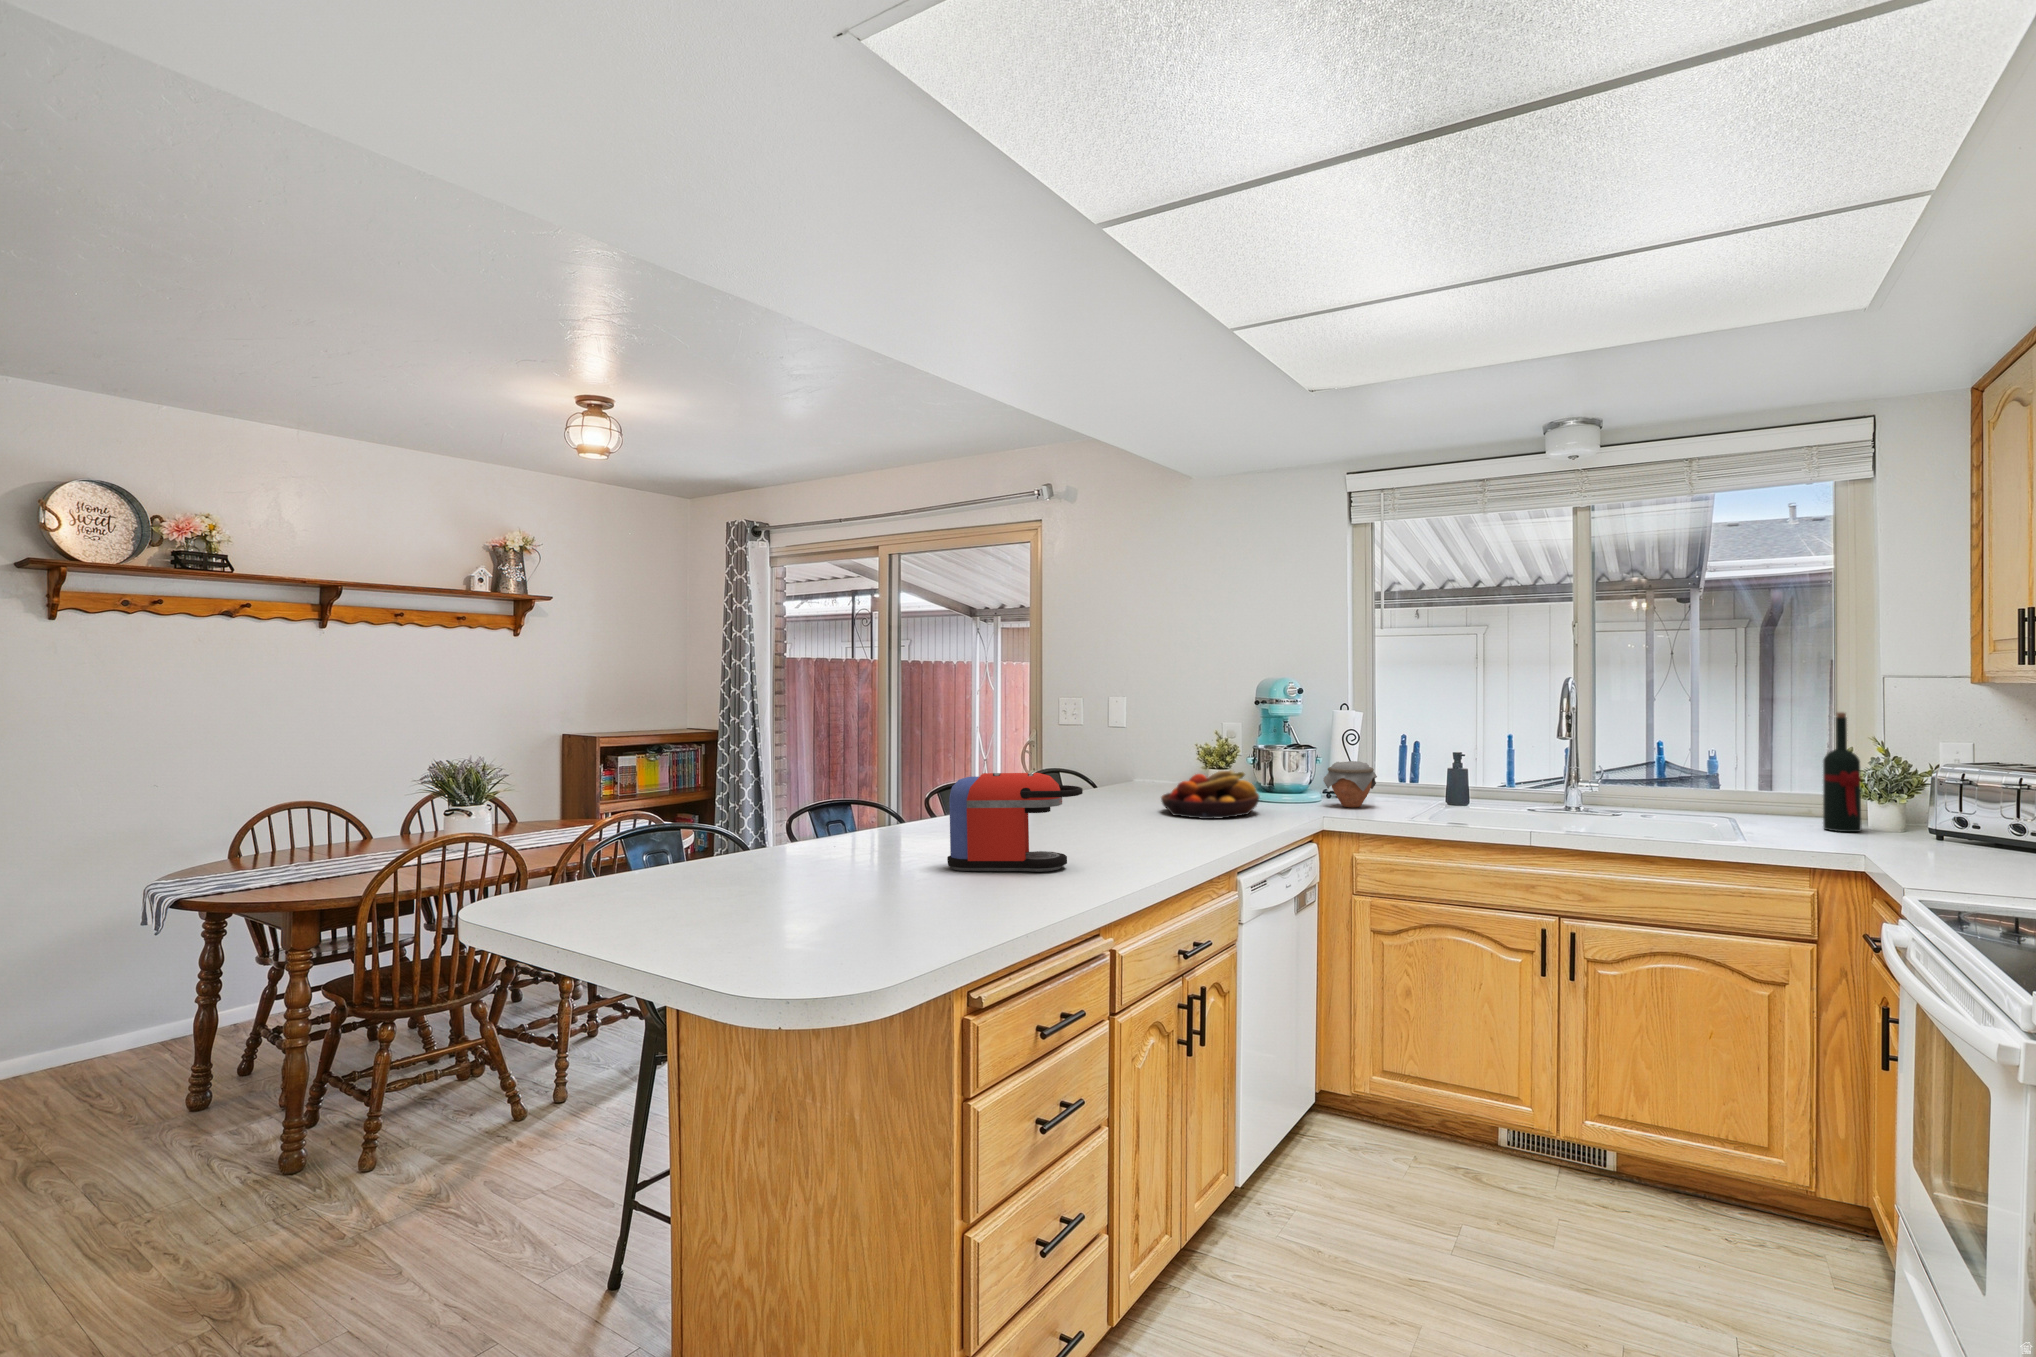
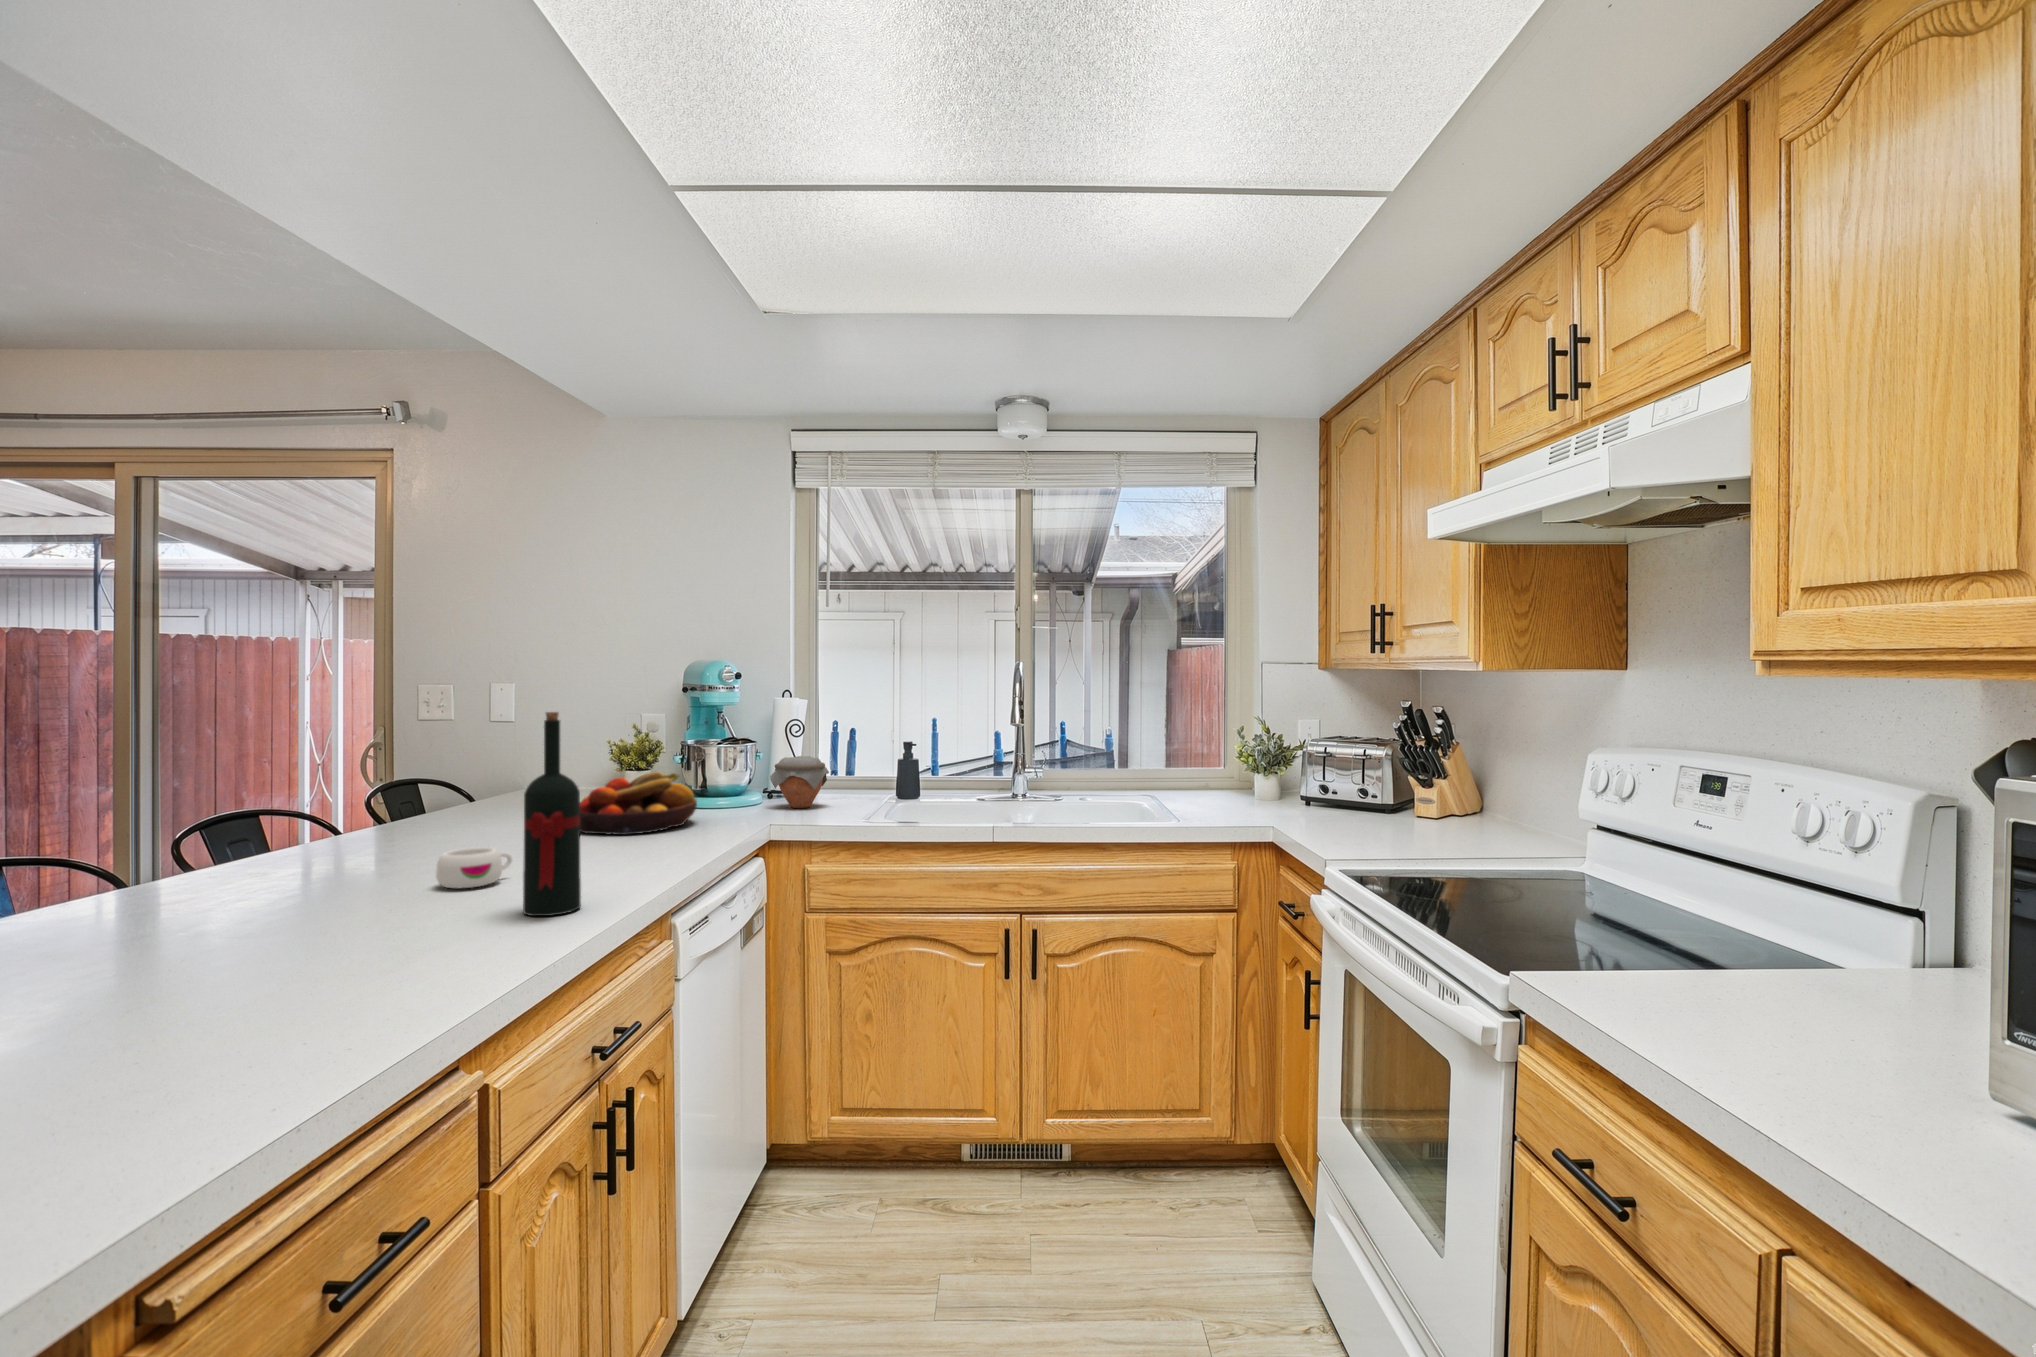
wine bottle: present [1823,712,1862,832] -> present [523,712,581,916]
coffee maker: present [947,773,1083,872] -> none [131,788,429,977]
mug: none [1082,817,1127,844] -> present [436,847,512,888]

